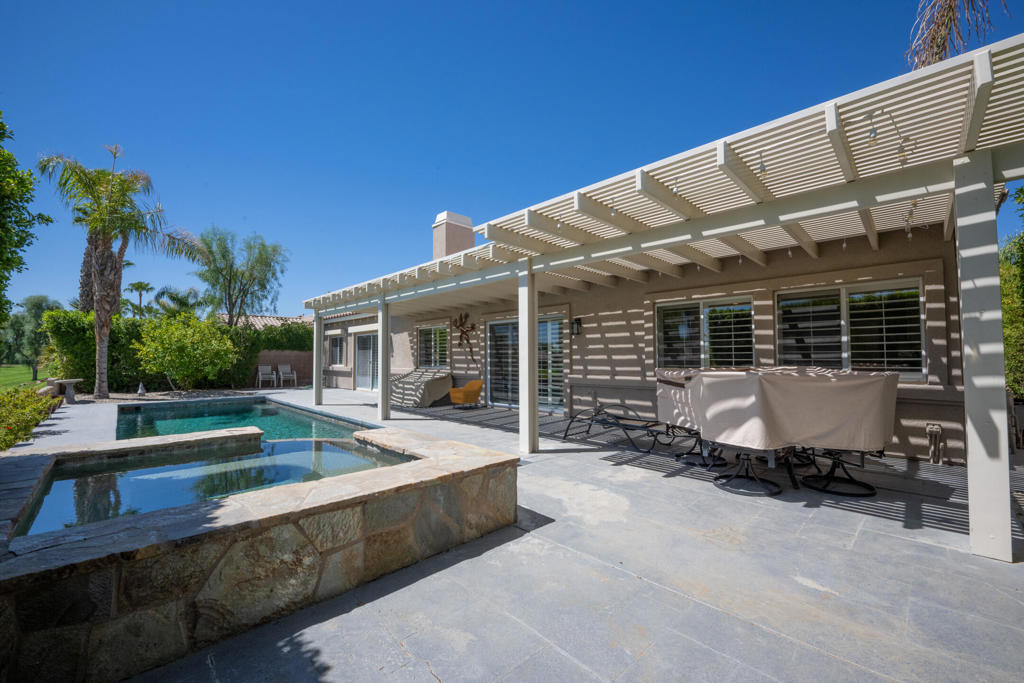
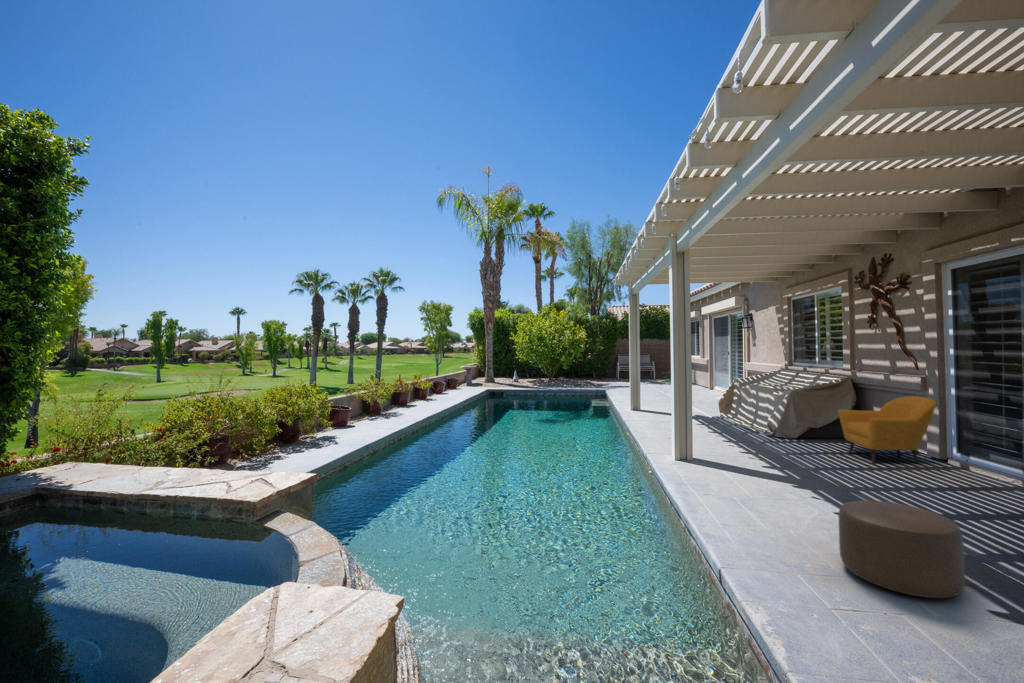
ottoman: none [467,408,496,431] -> present [838,500,965,598]

